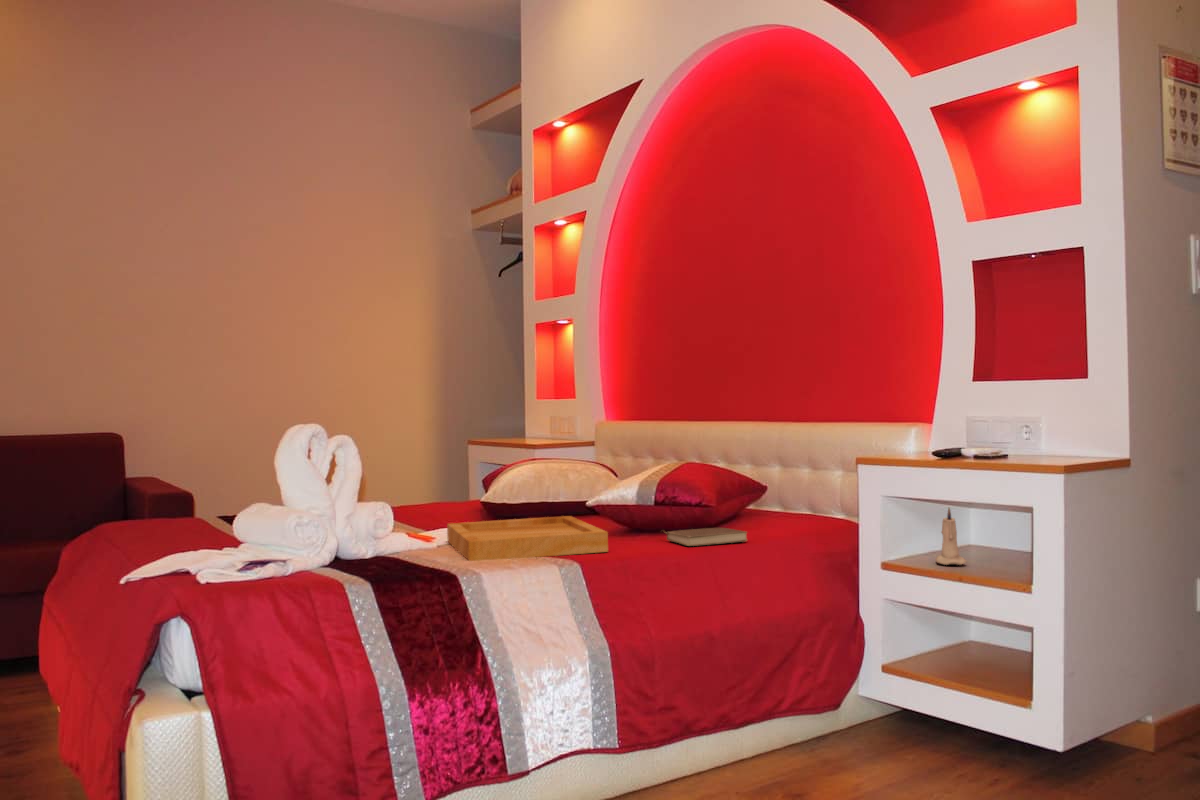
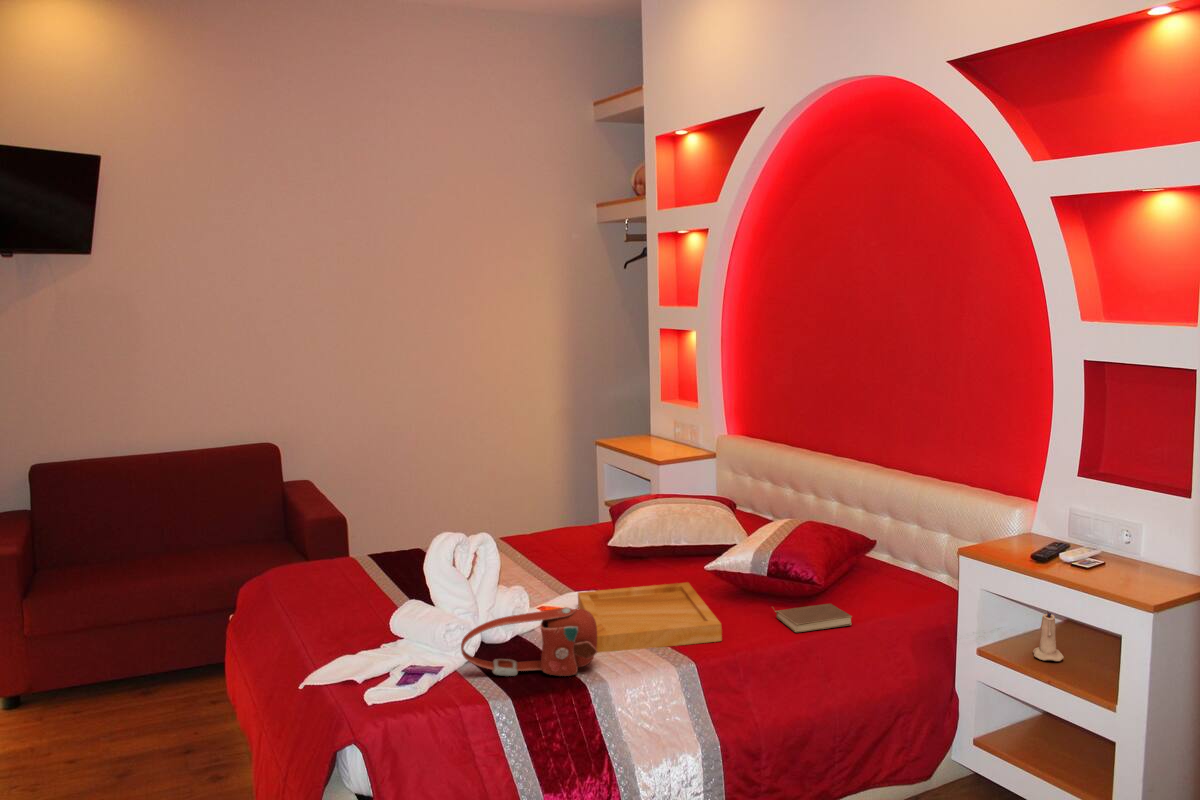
handbag: none [312,494,471,573] -> present [461,607,598,676]

